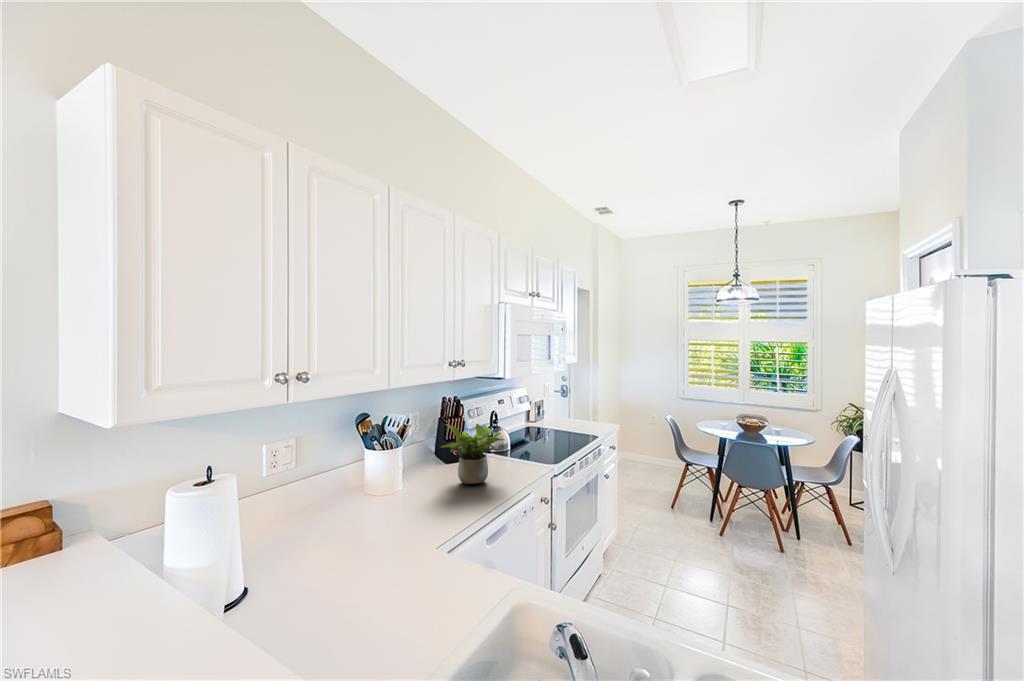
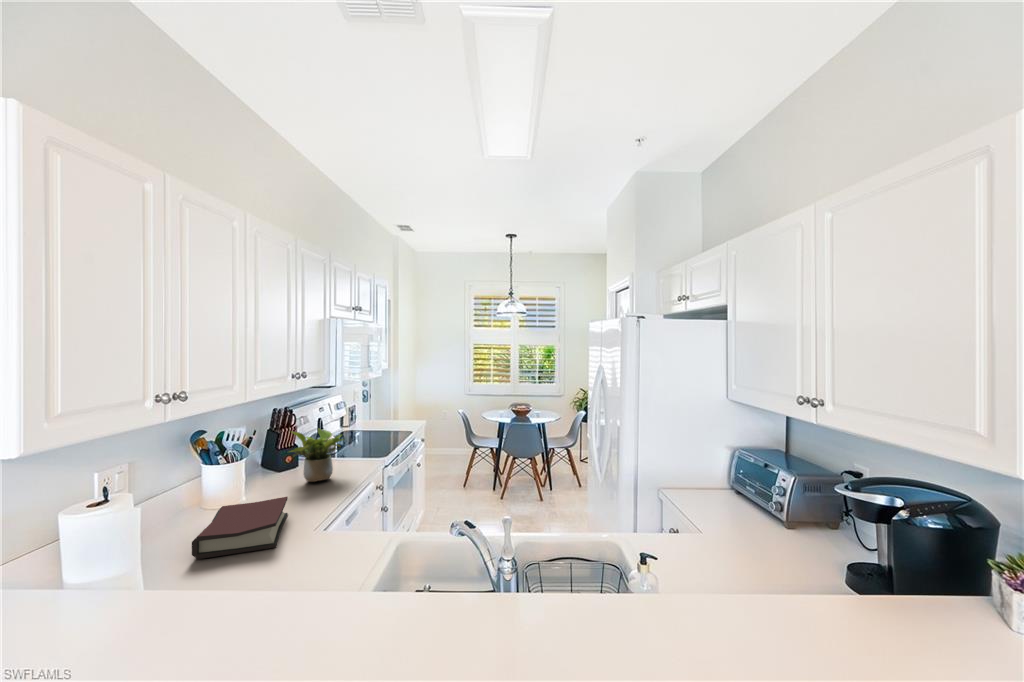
hardback book: none [306,498,421,564] -> present [192,497,288,559]

